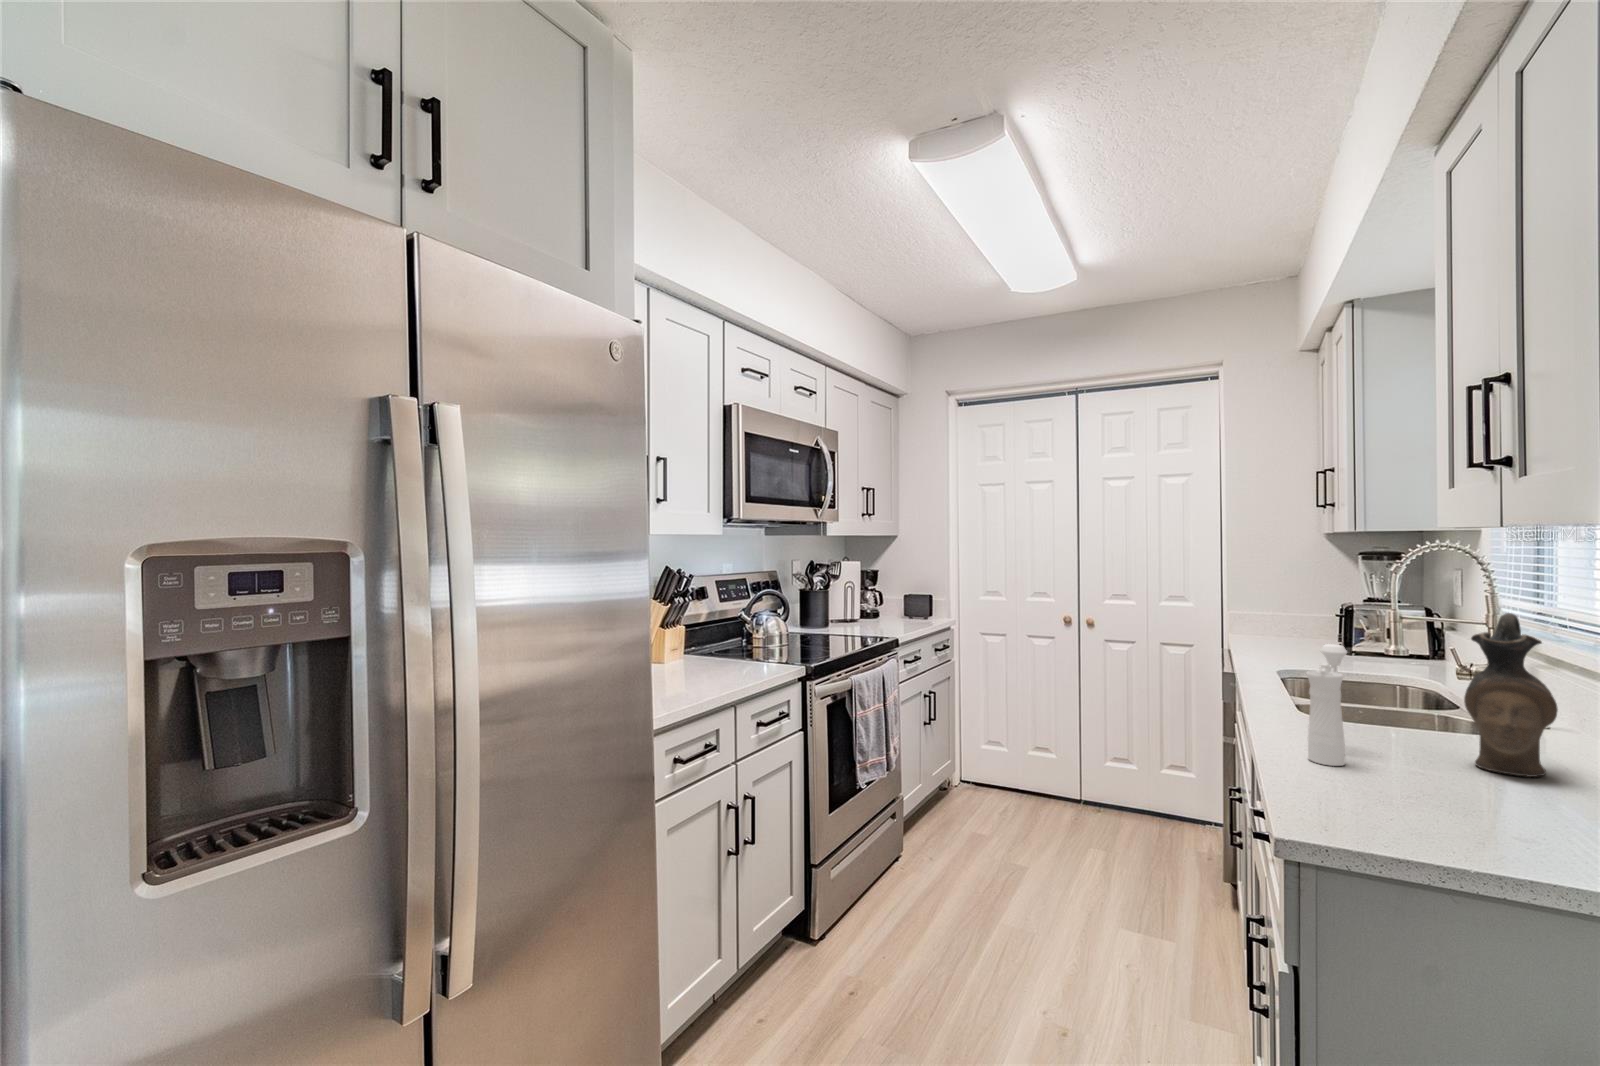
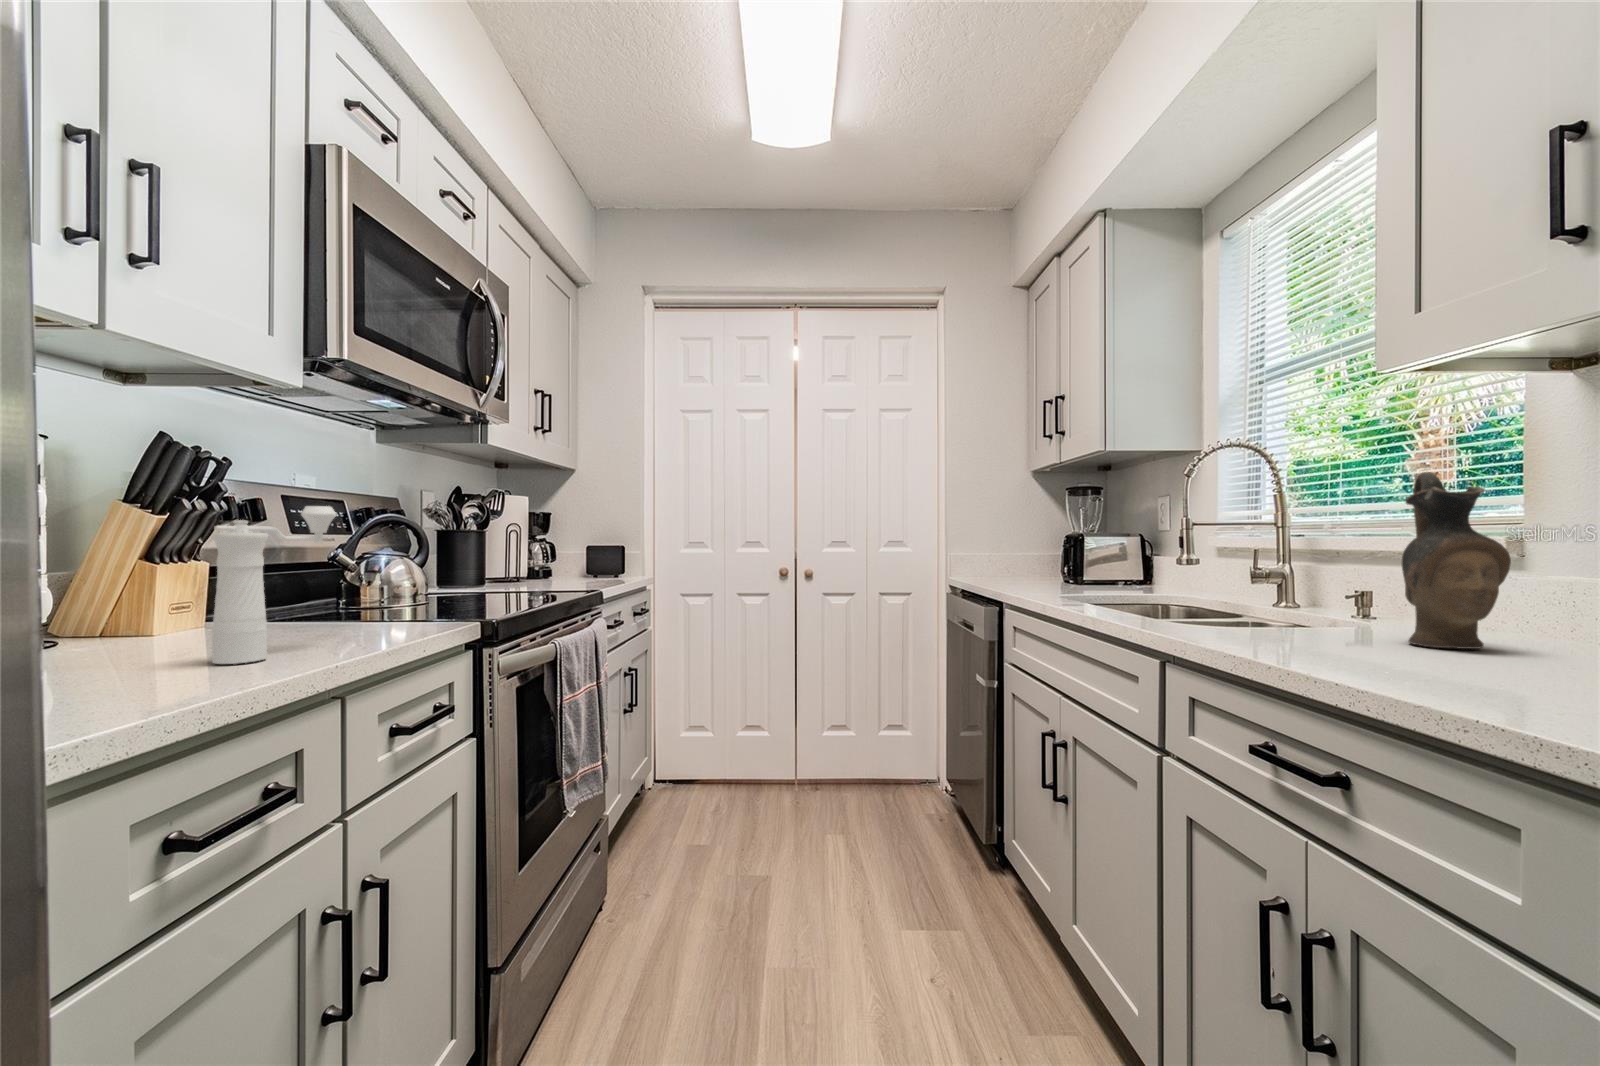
pepper mill: present [1306,644,1347,766] -> present [212,506,336,664]

